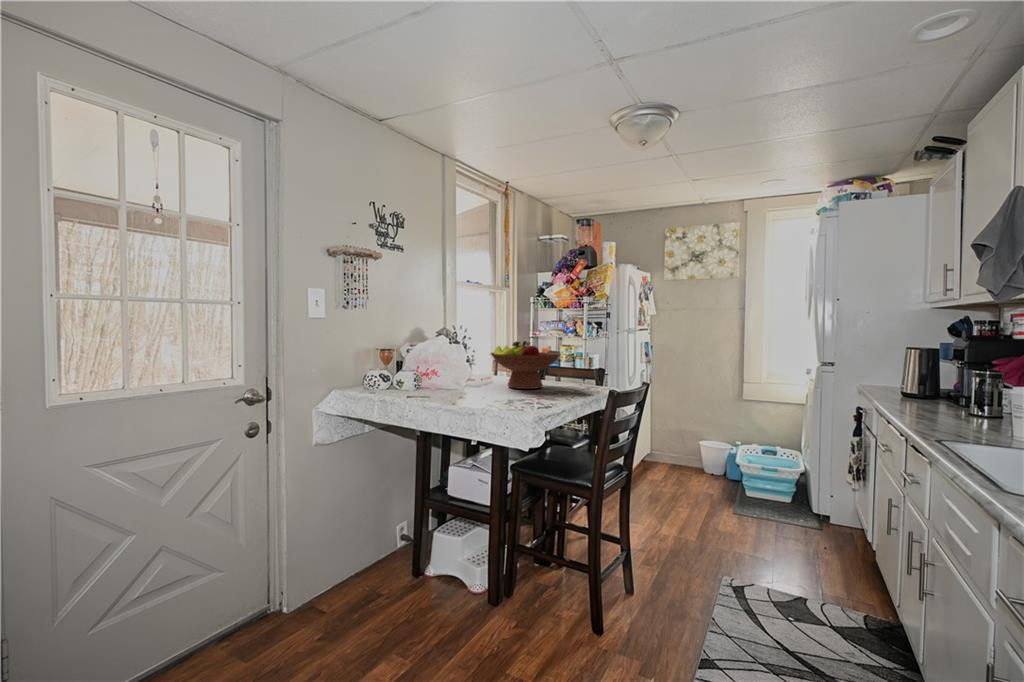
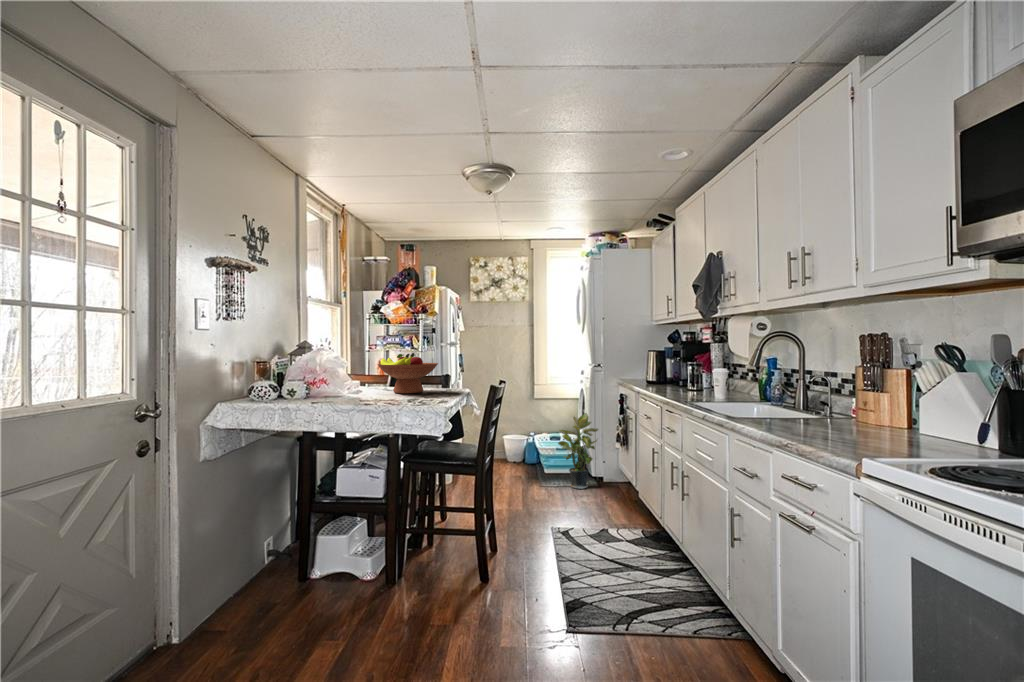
potted plant: none [759,426,820,526] -> present [558,413,598,489]

